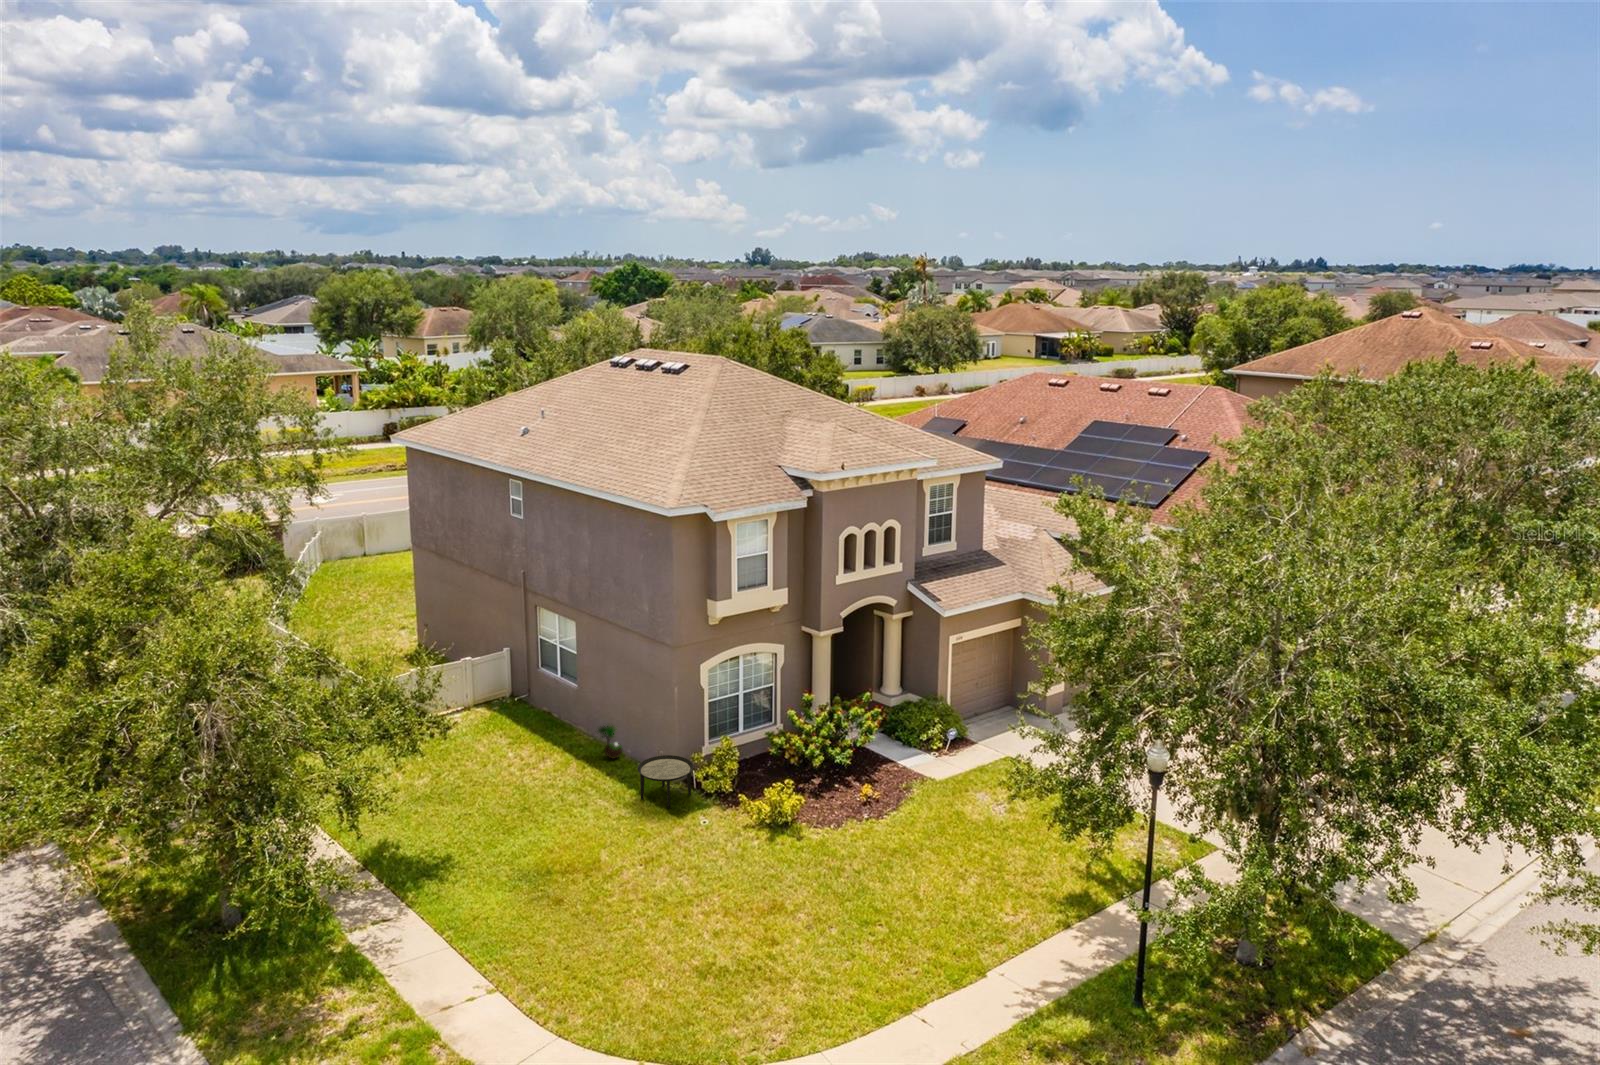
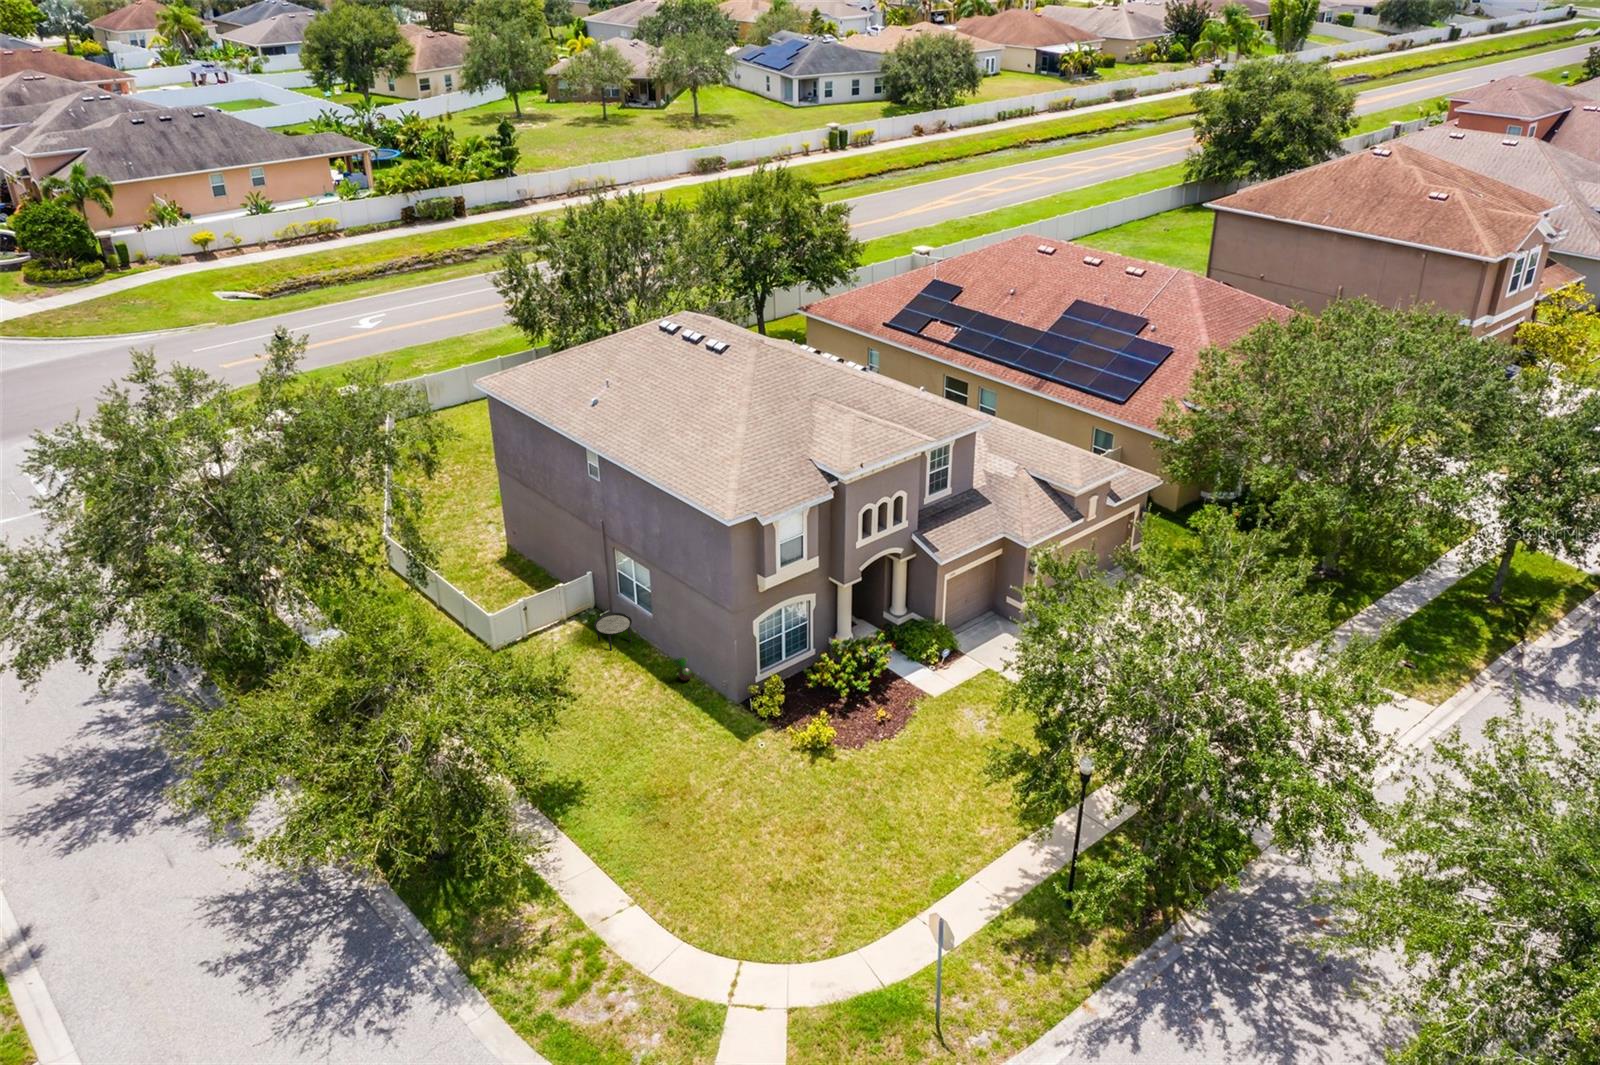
round table: present [638,755,694,808] -> present [594,613,632,651]

